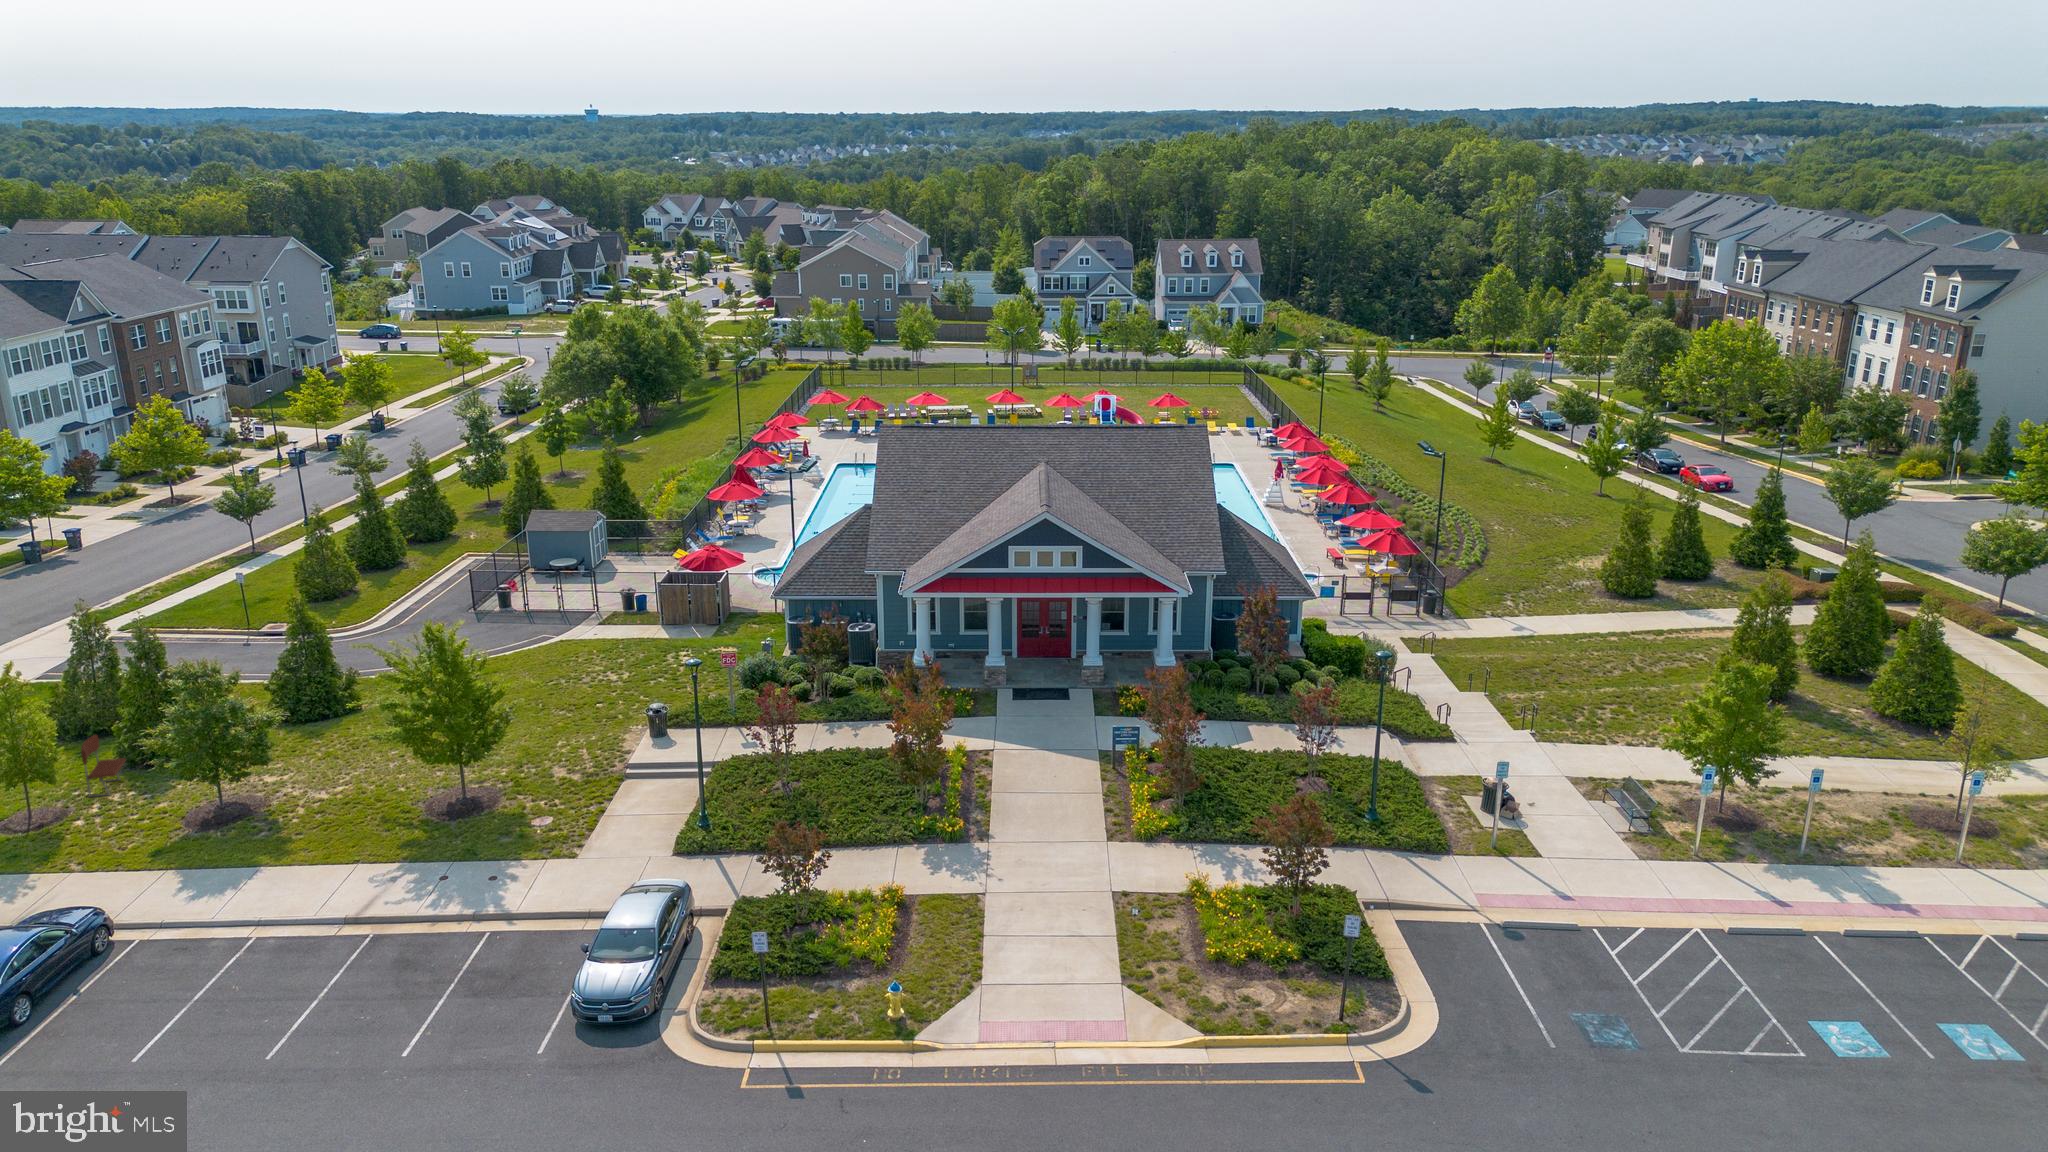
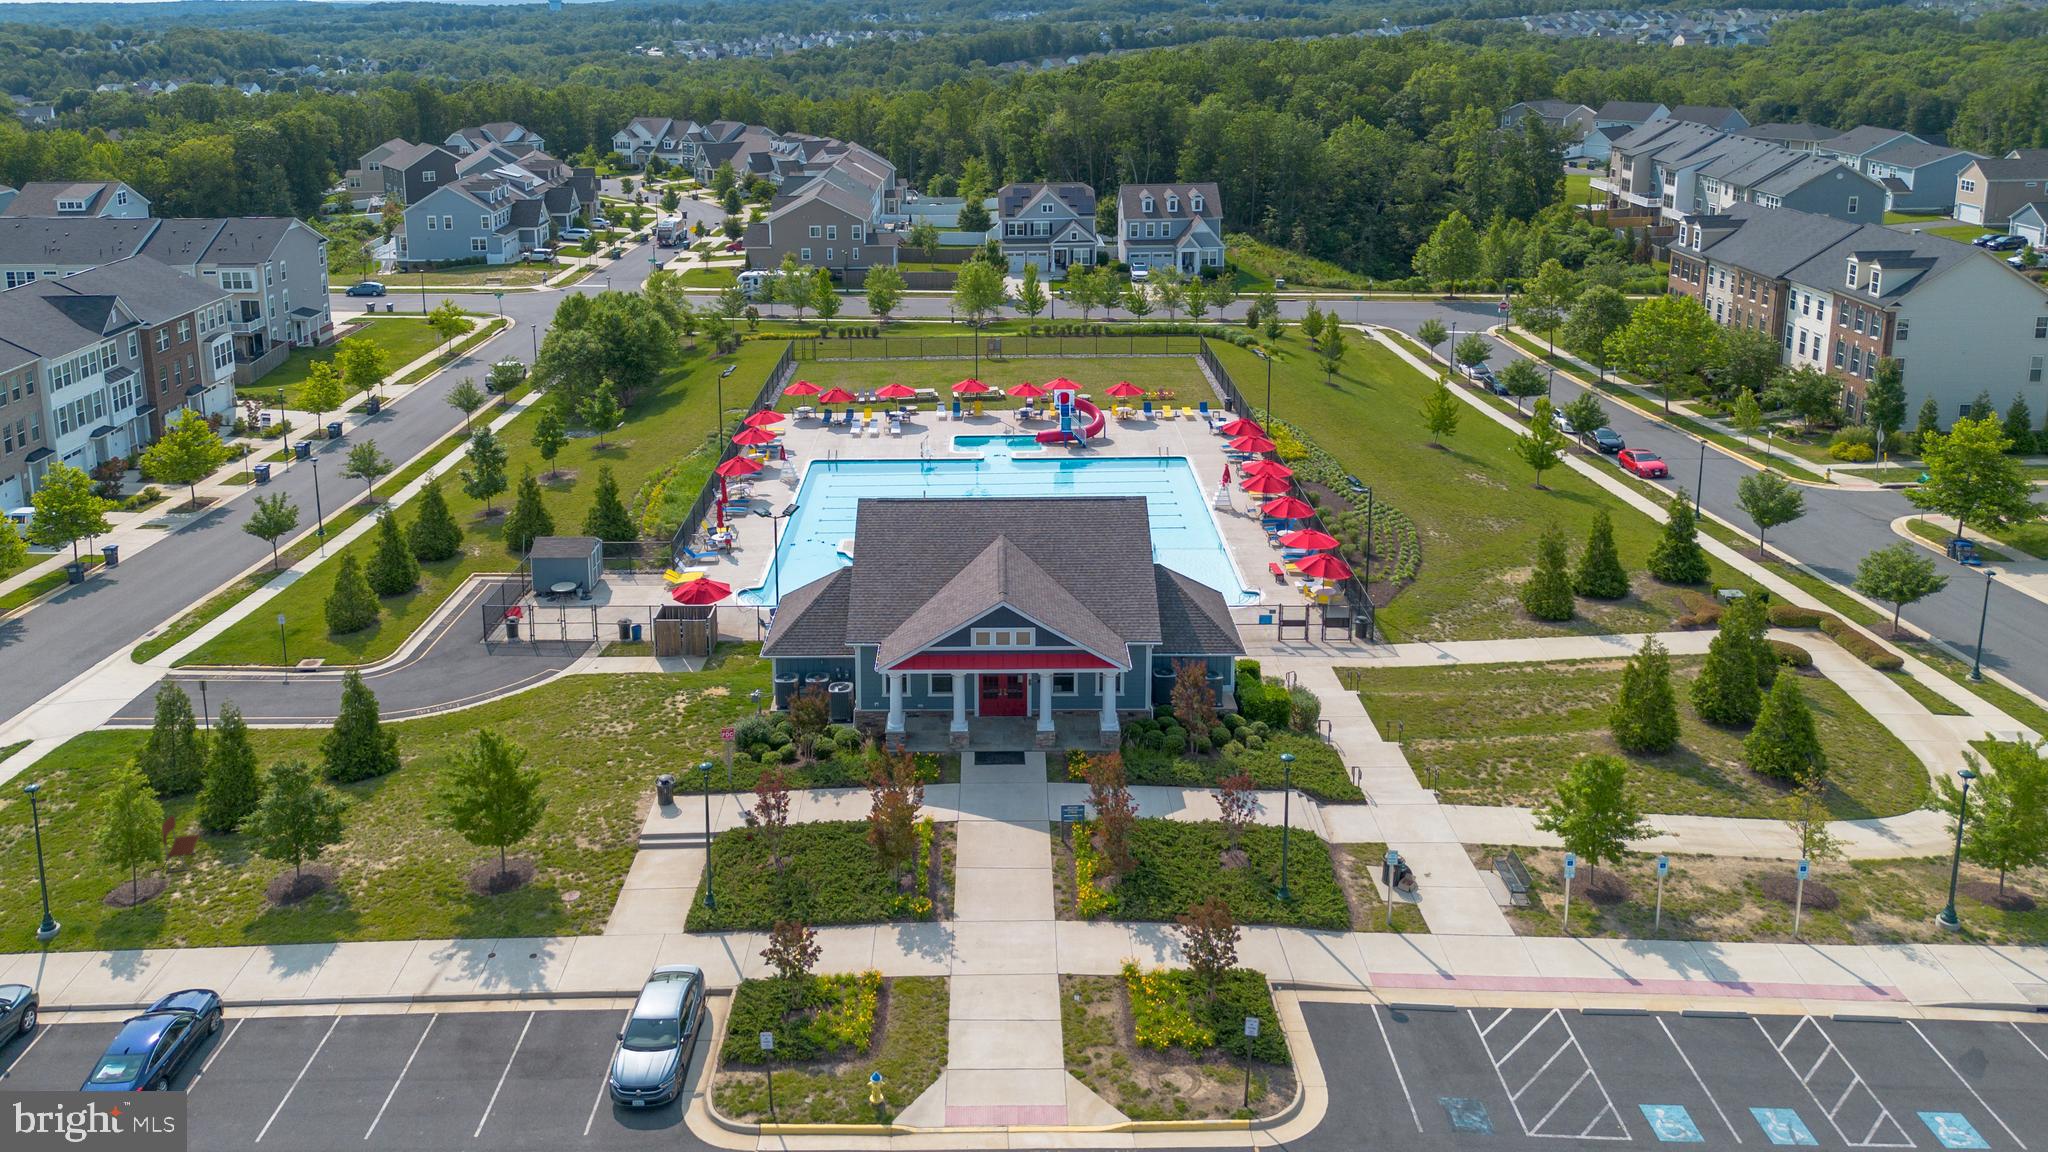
potted tree: none [744,736,764,770] -> present [745,812,759,840]

